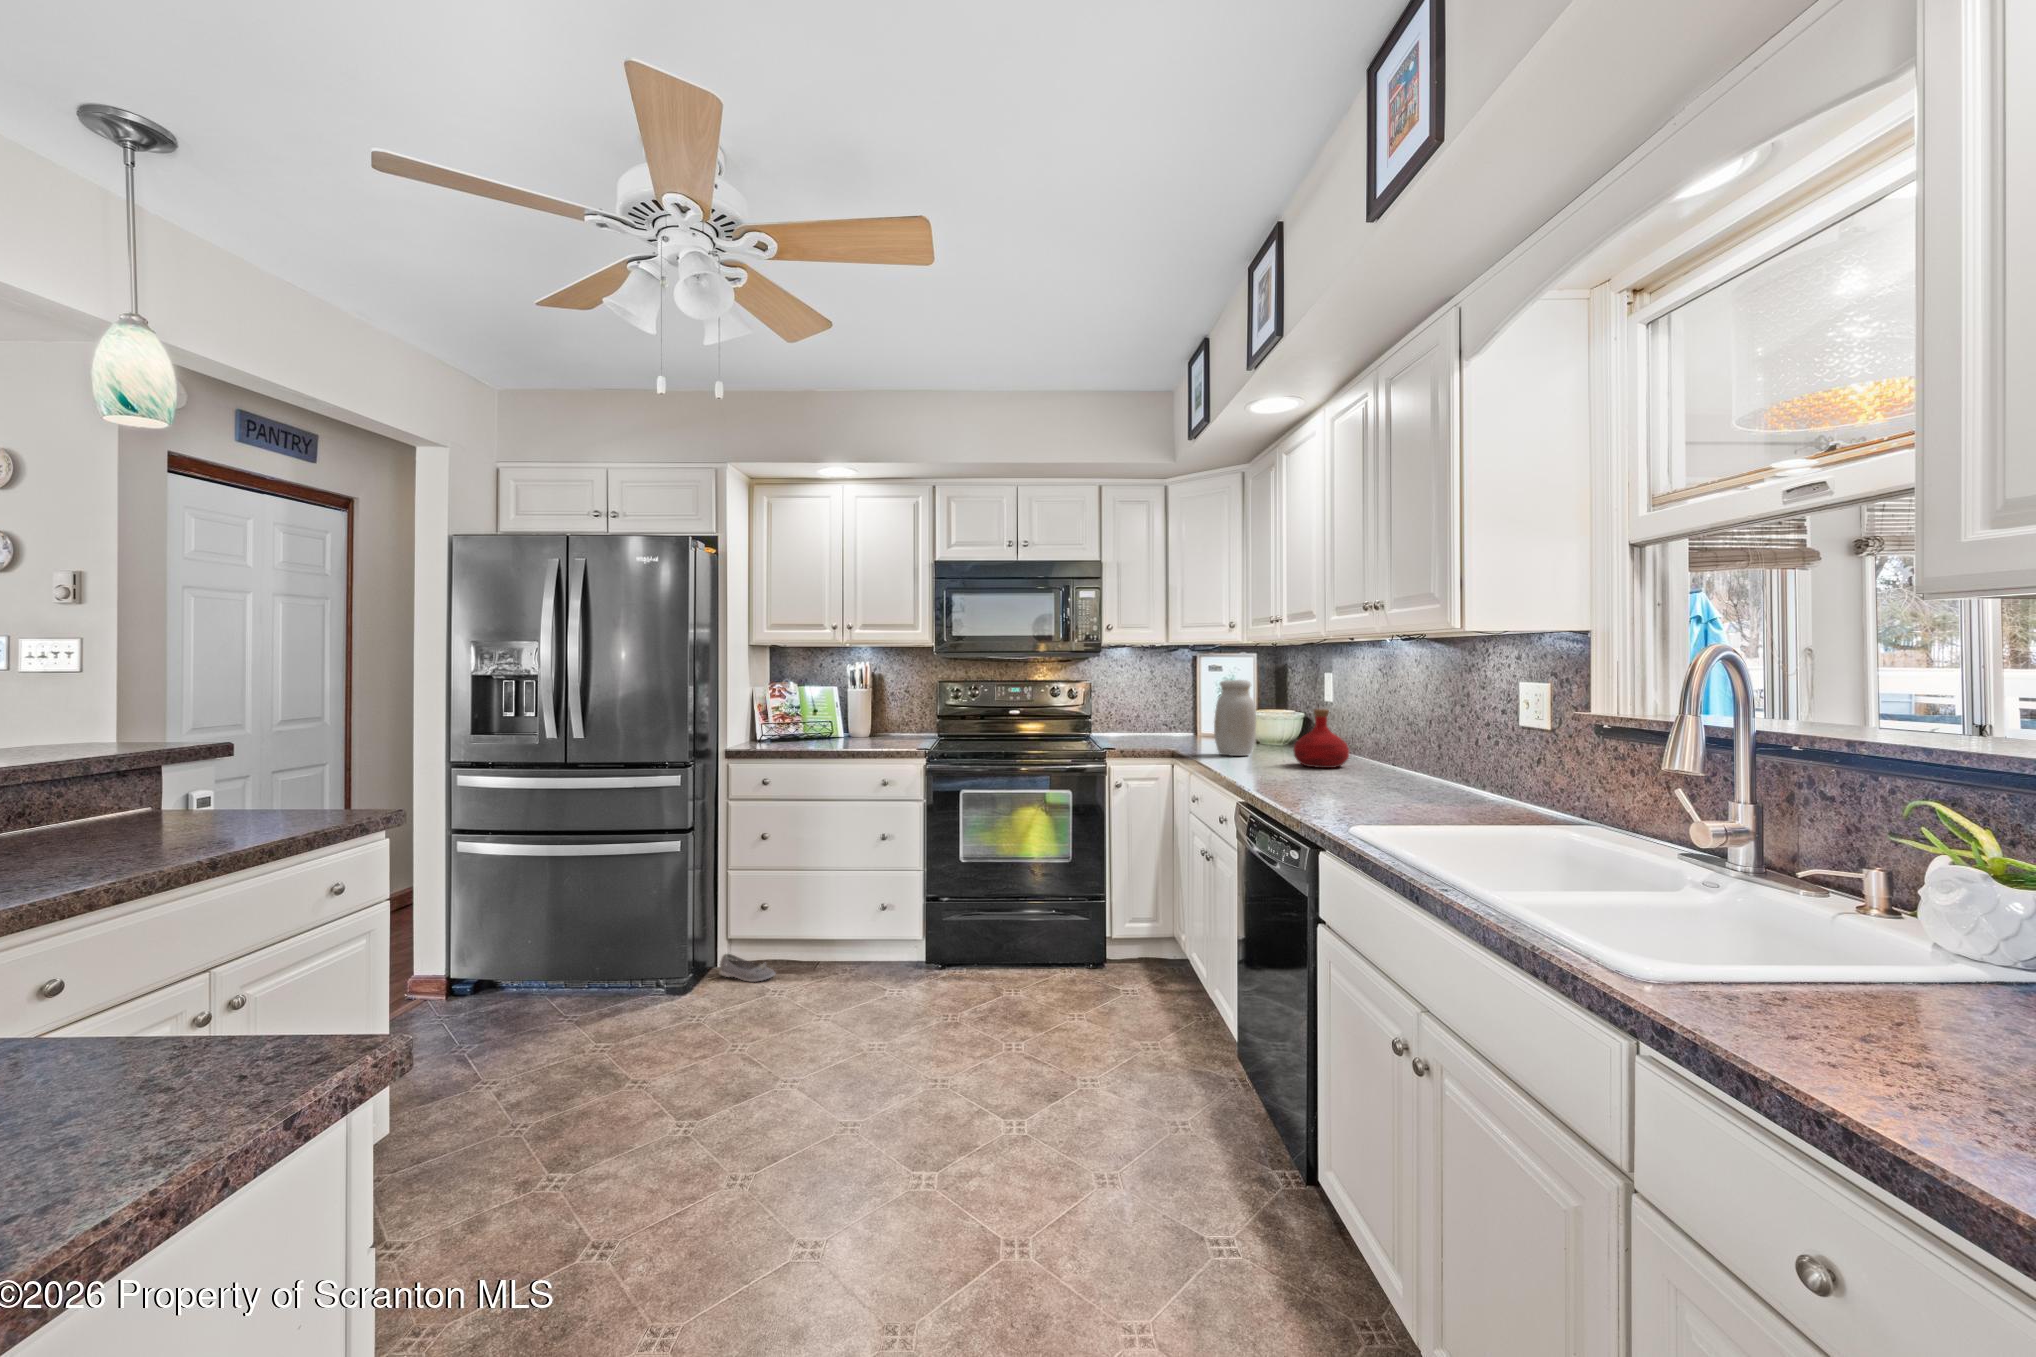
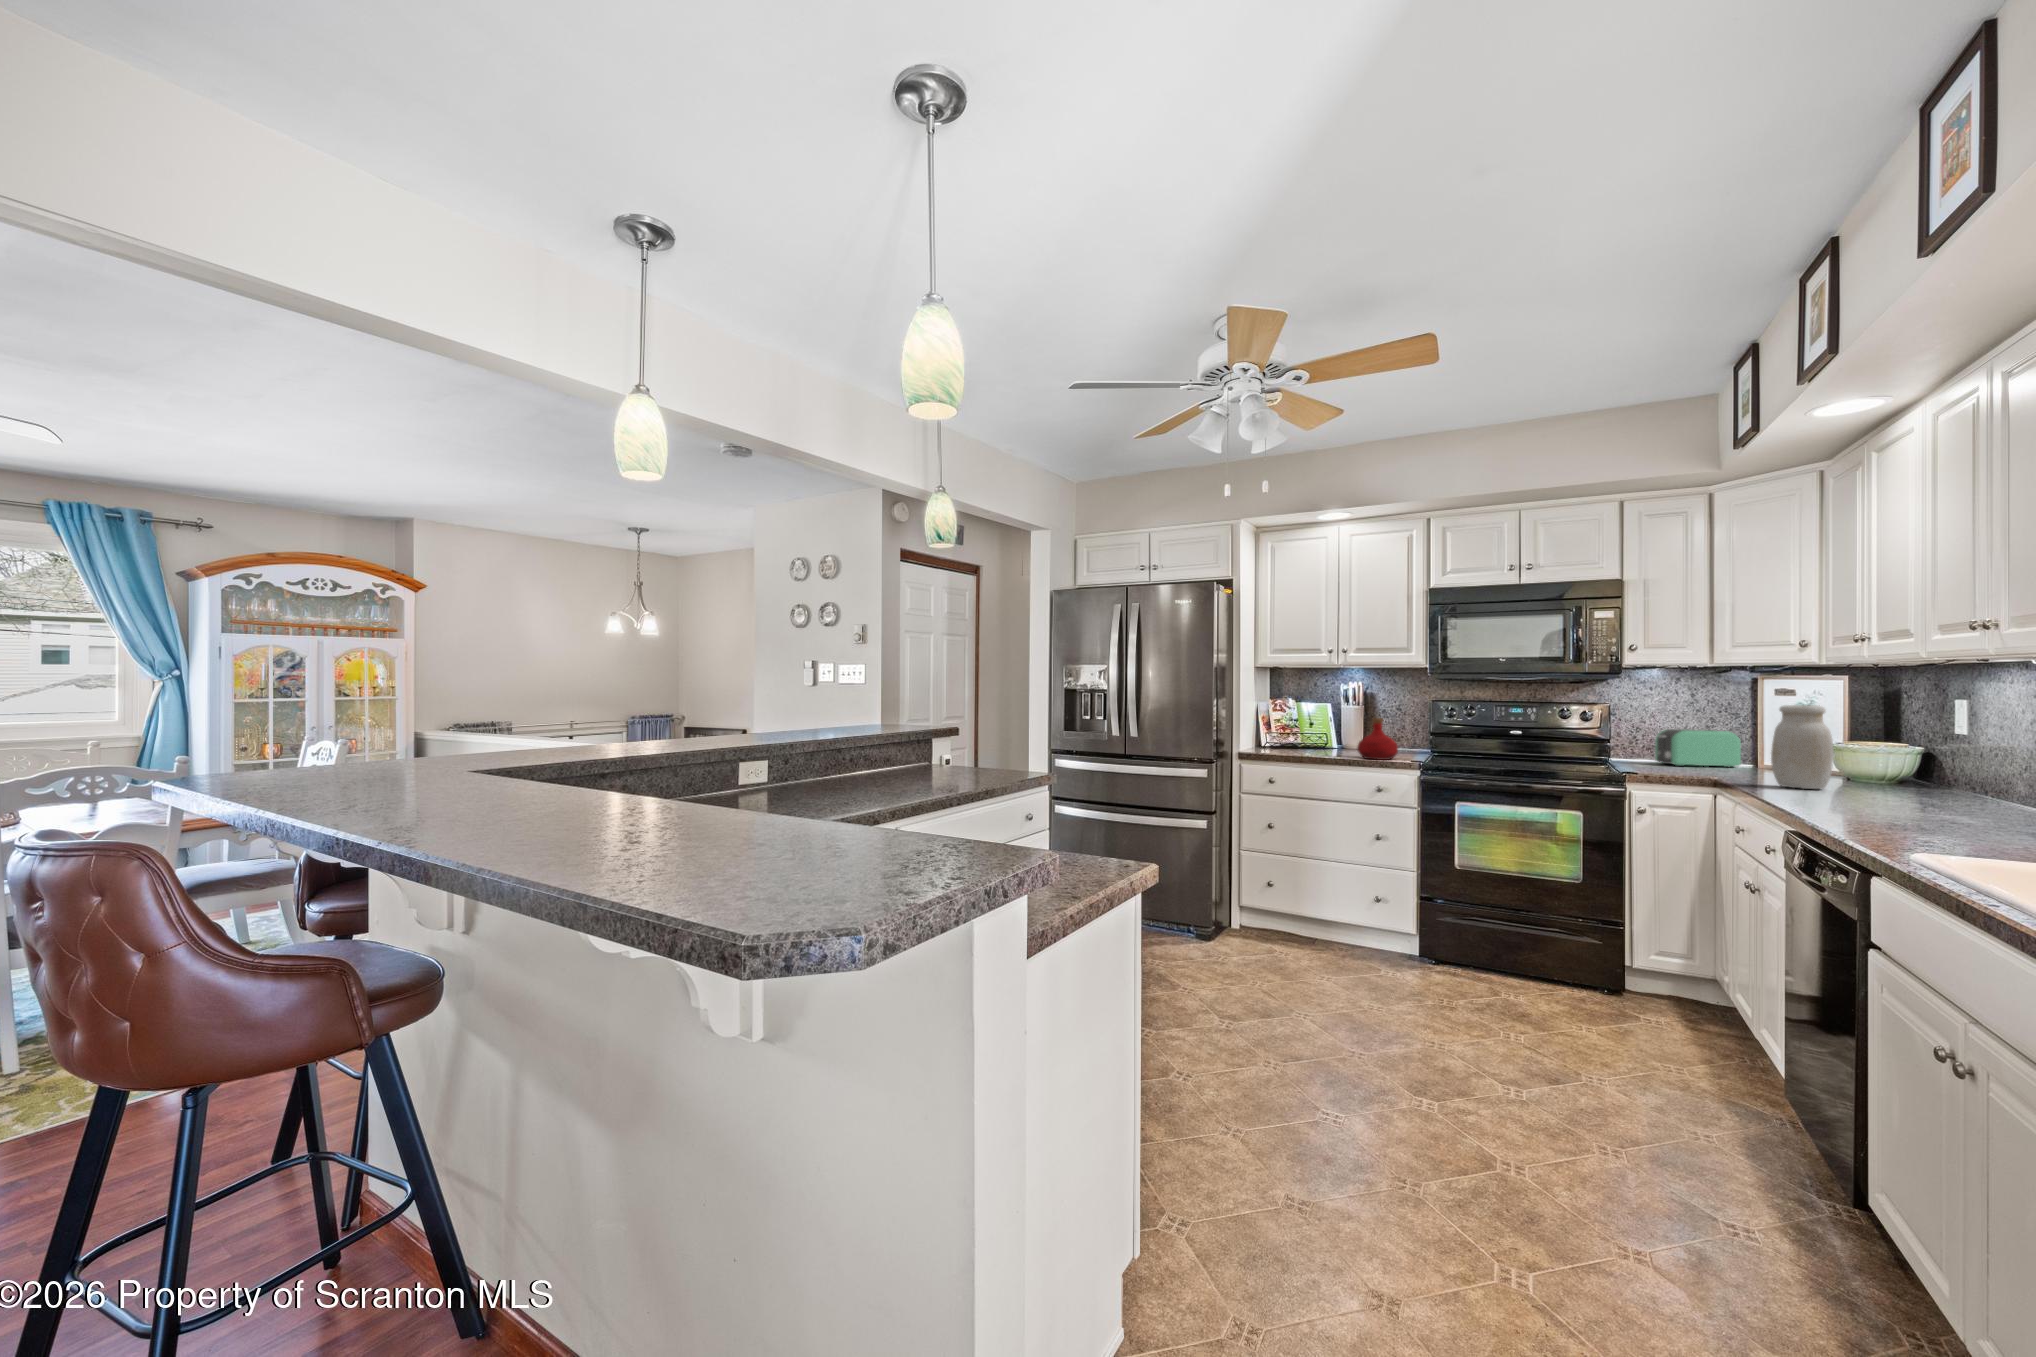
toaster: none [1125,703,1186,738] -> present [1655,729,1741,767]
bottle: present [1294,709,1349,768] -> present [1357,718,1398,760]
shoe: present [719,954,775,982] -> none [1232,919,1280,946]

